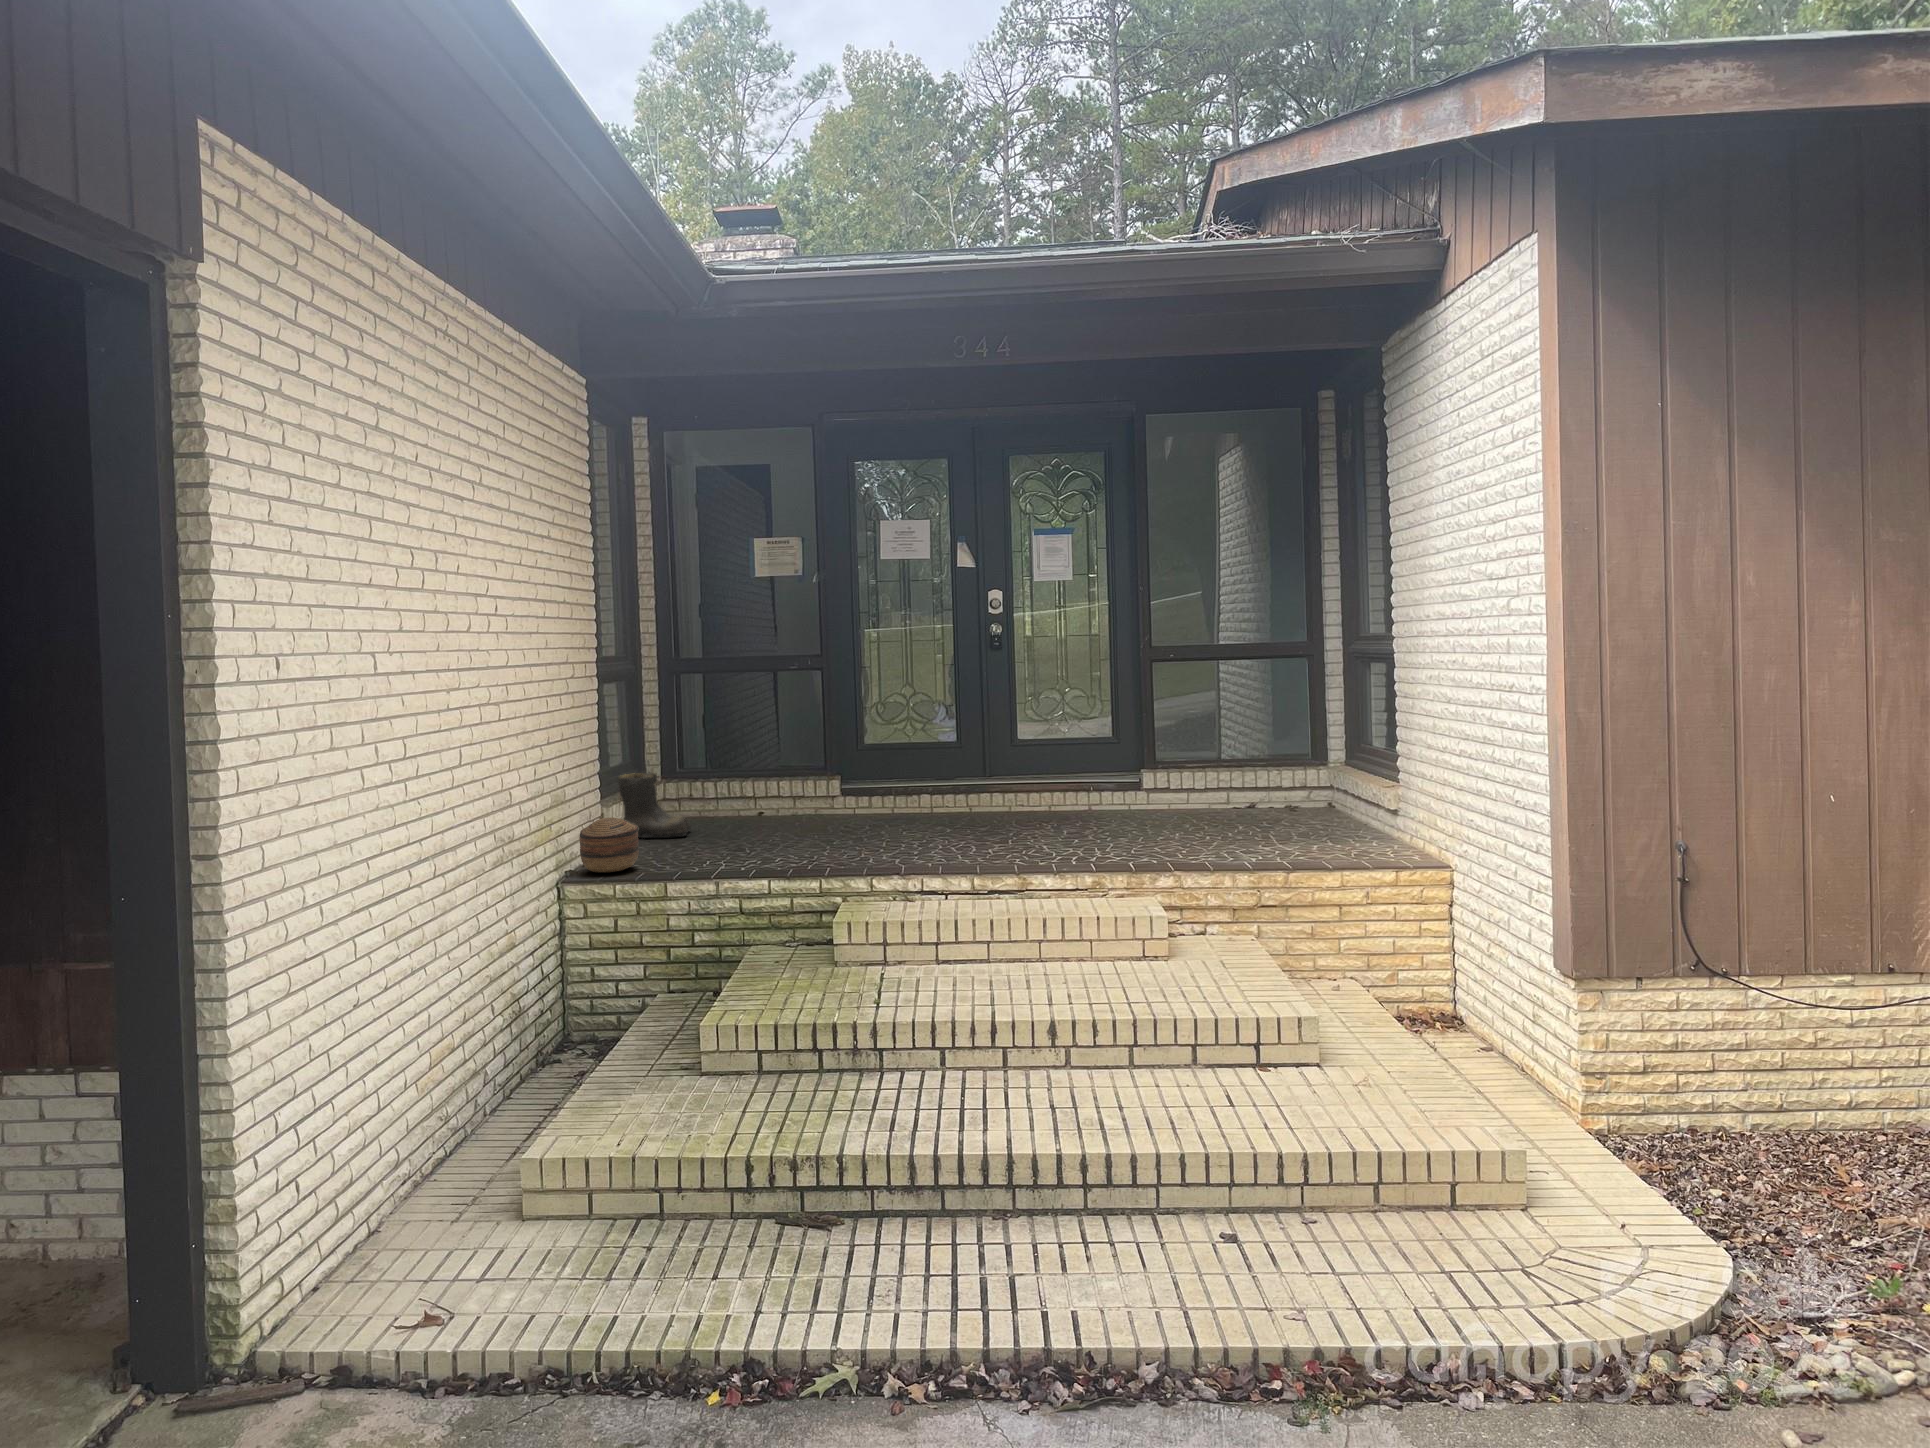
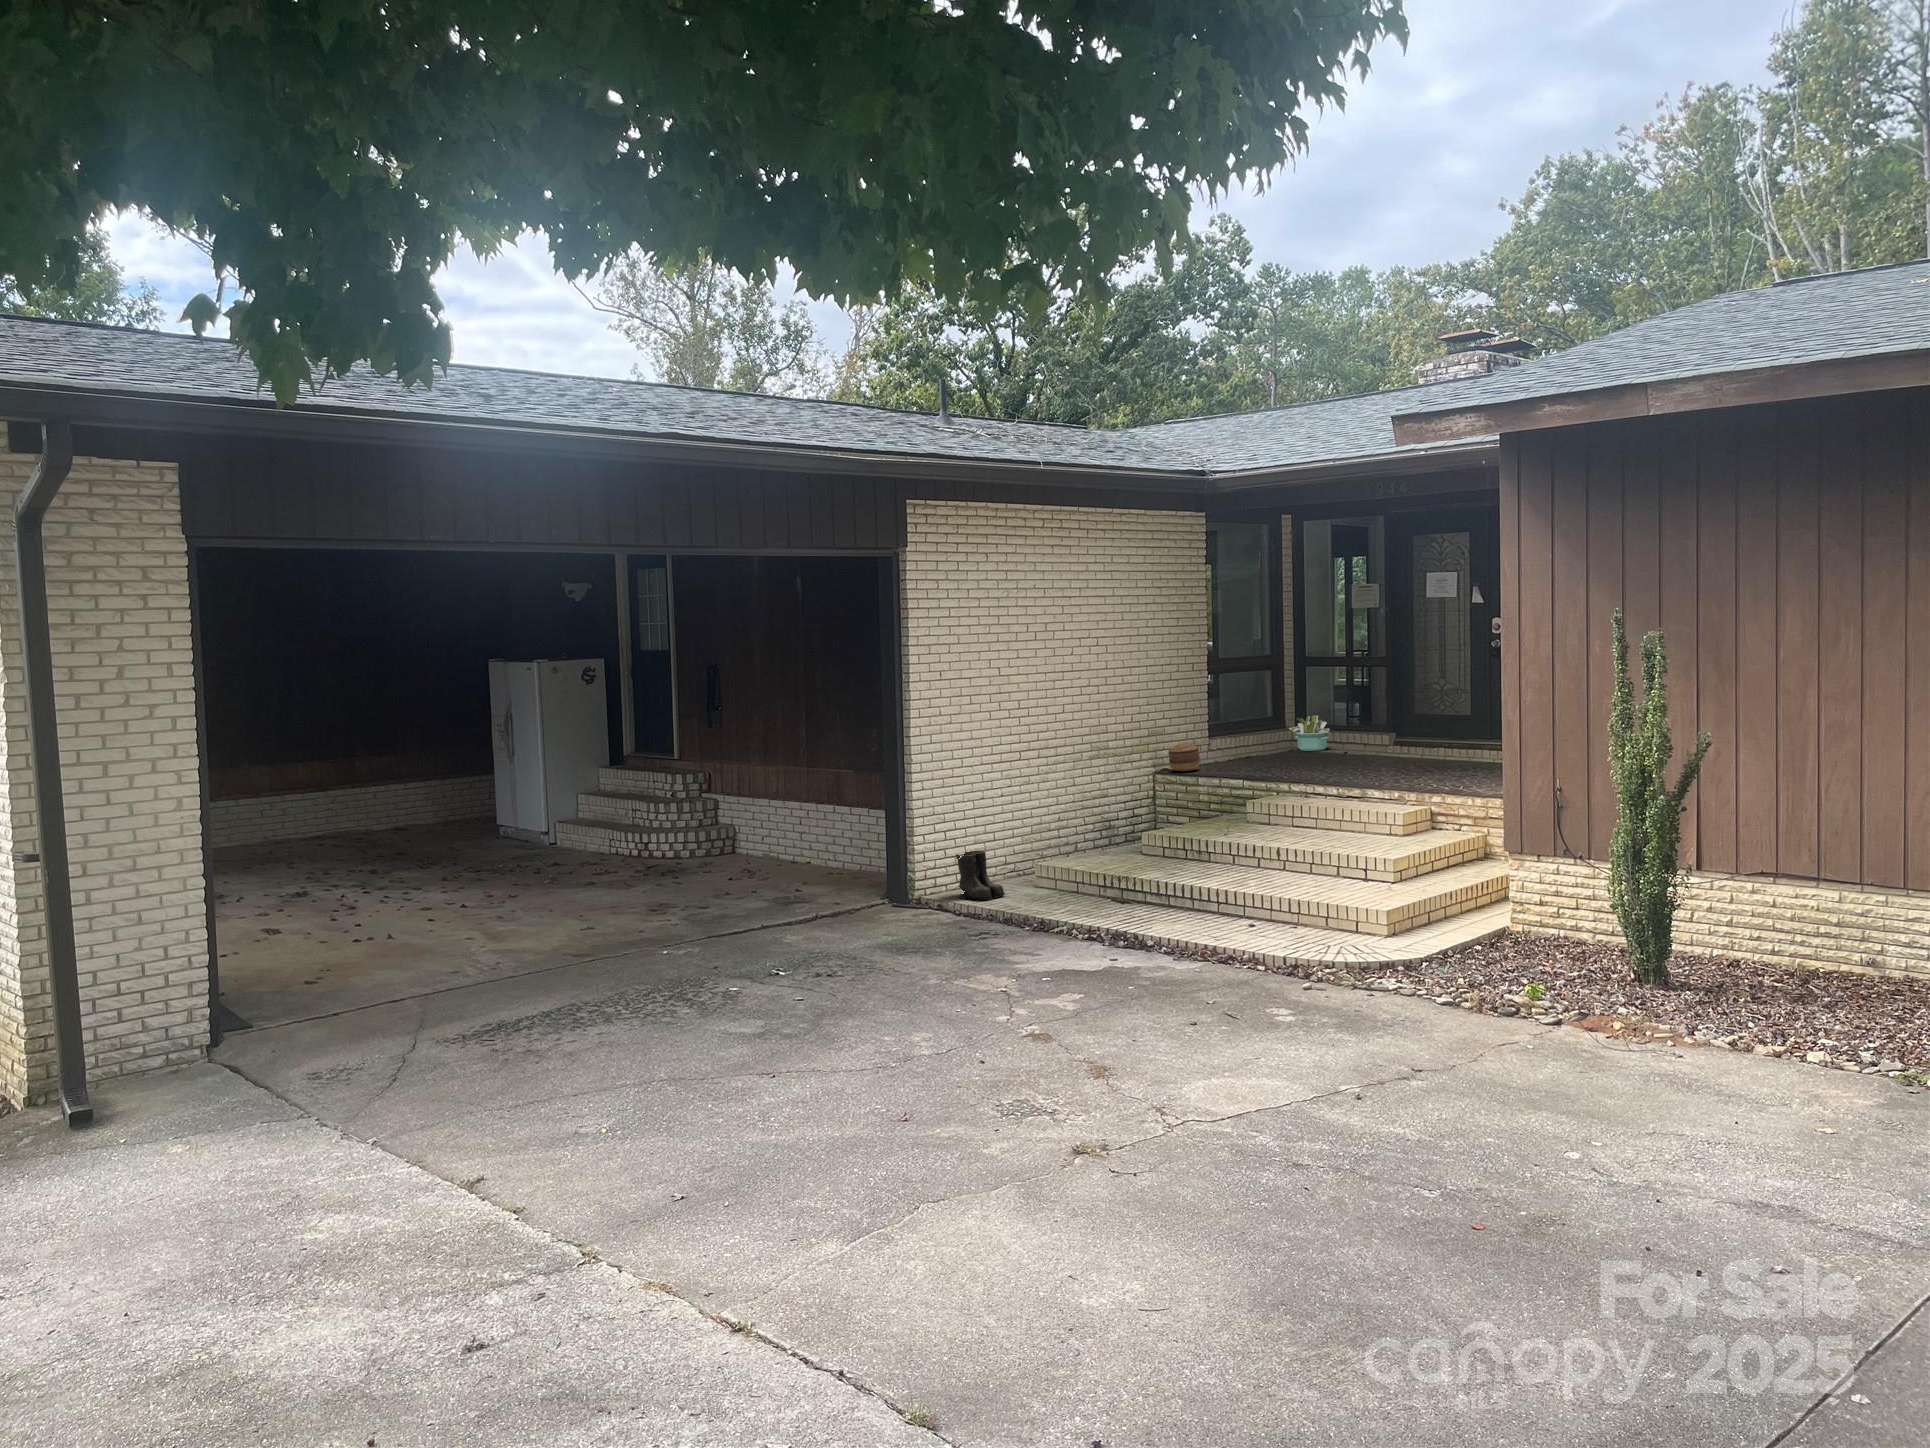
decorative plant: none [686,762,751,819] -> present [1289,716,1329,751]
boots: present [618,773,691,838] -> present [956,851,1005,900]

